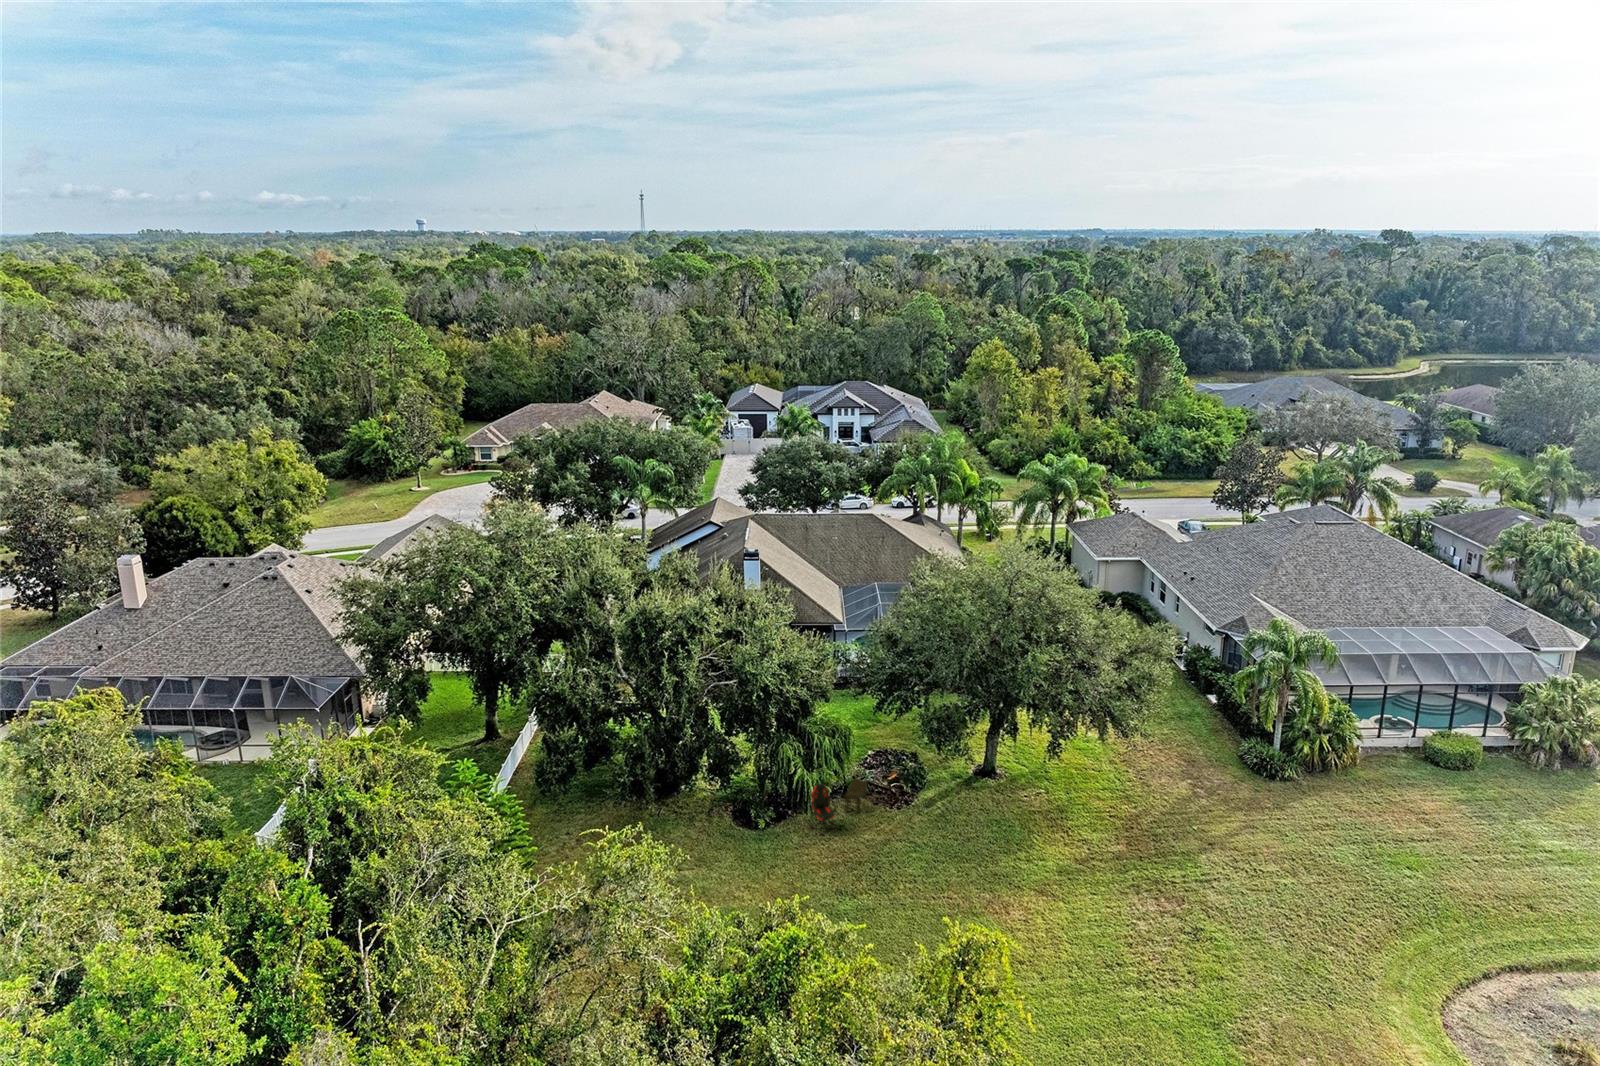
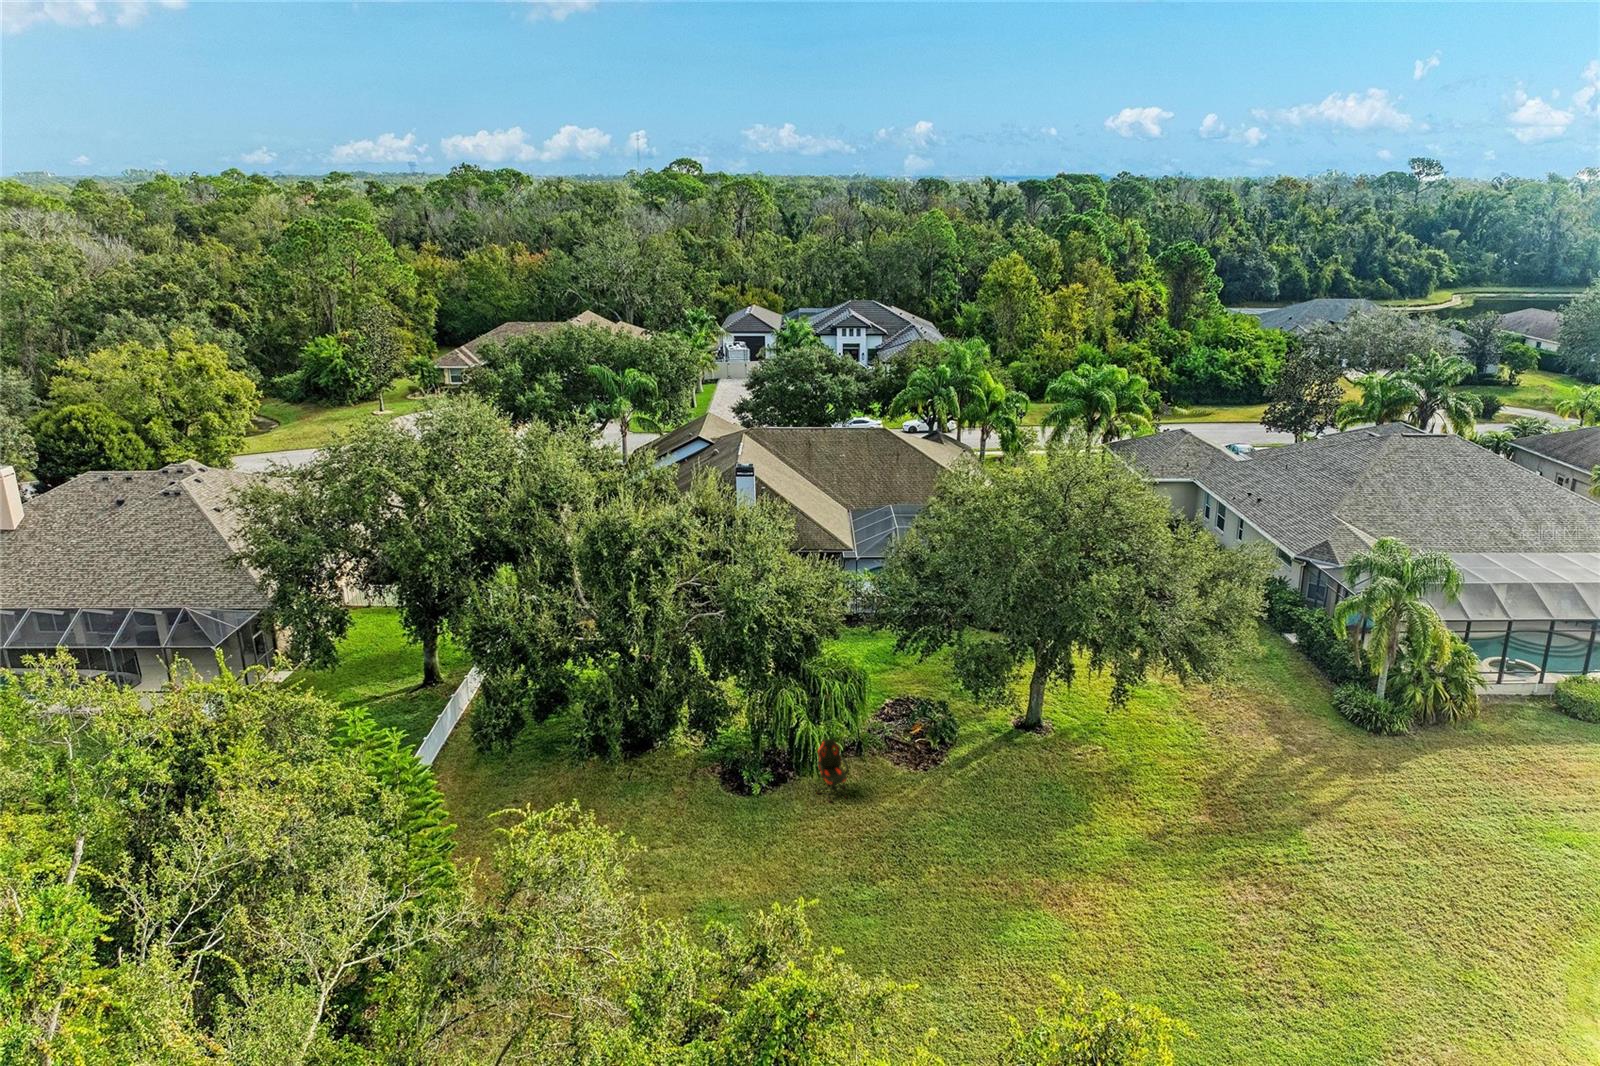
bench: present [845,779,867,813] -> none [860,733,887,775]

